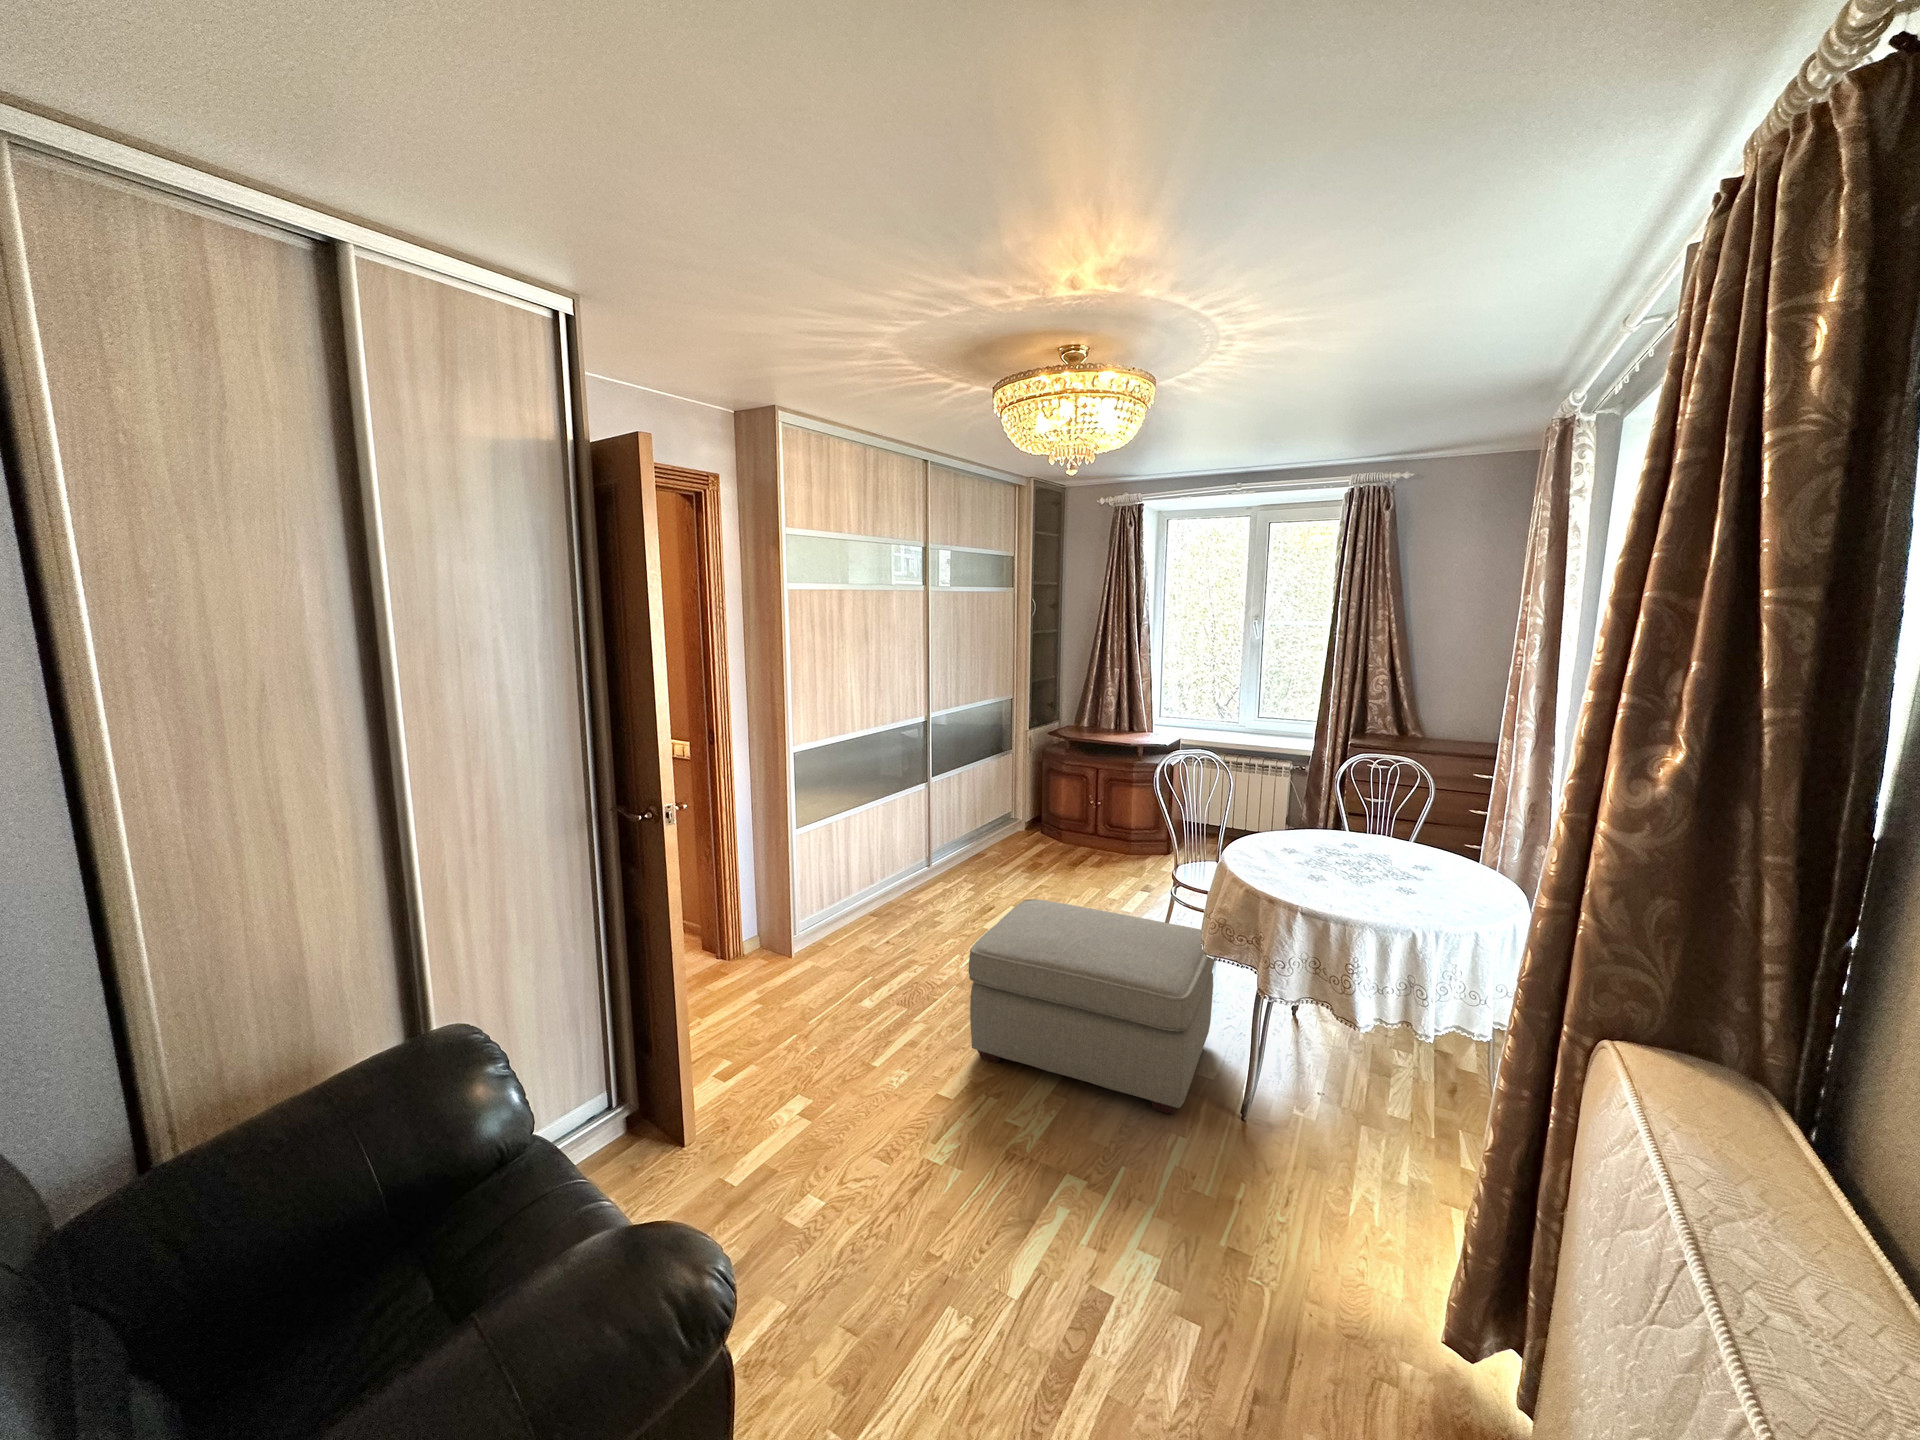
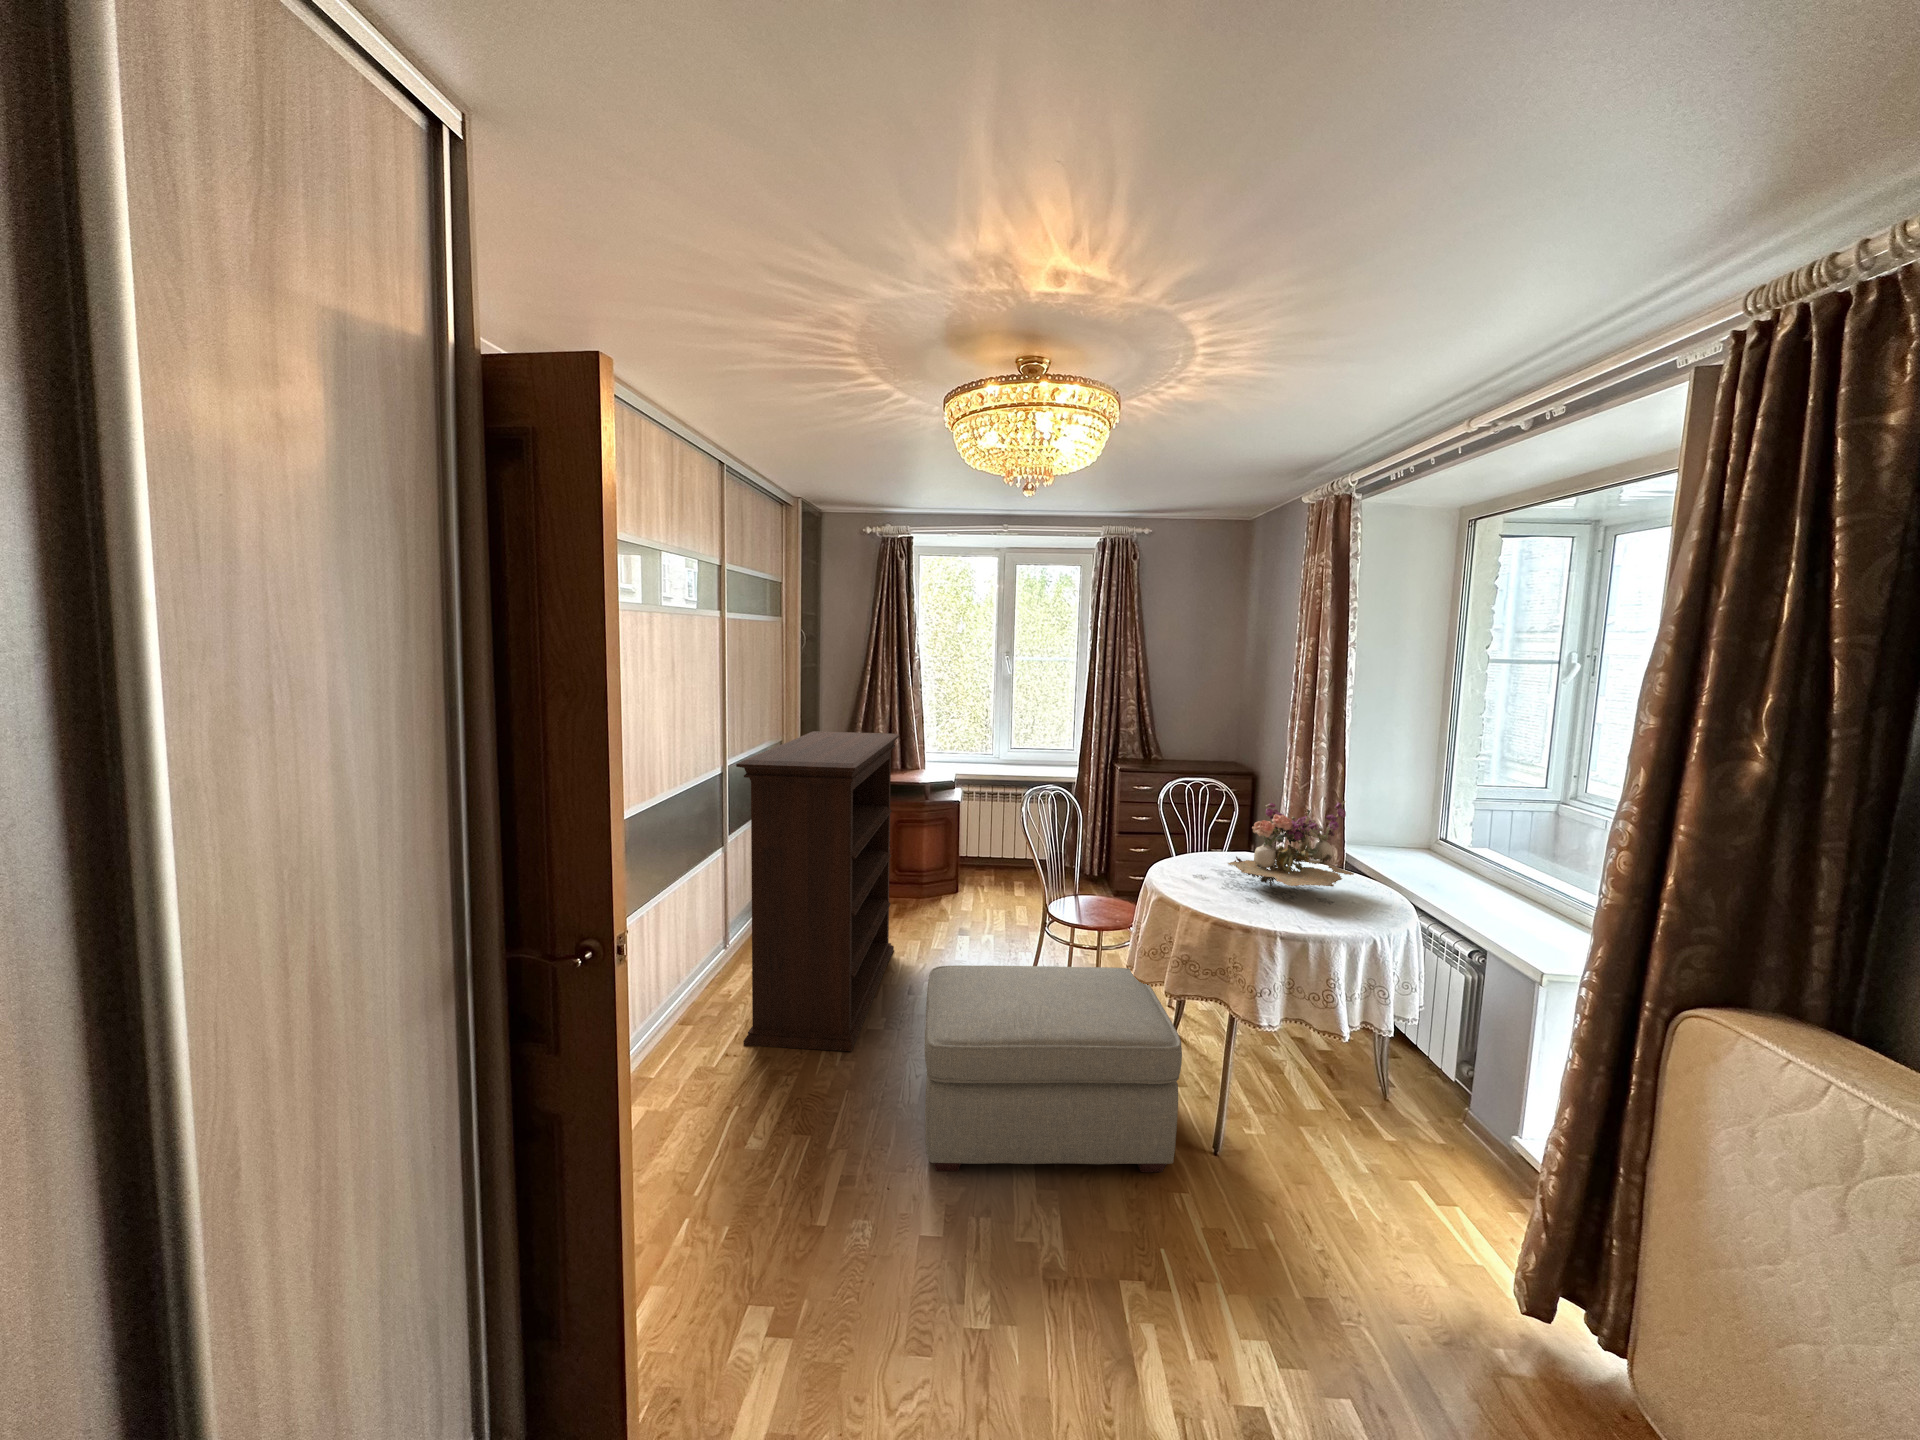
bookshelf: none [894,691,1078,961] -> present [736,731,899,1051]
flower arrangement: none [1312,780,1455,875] -> present [1228,801,1354,887]

